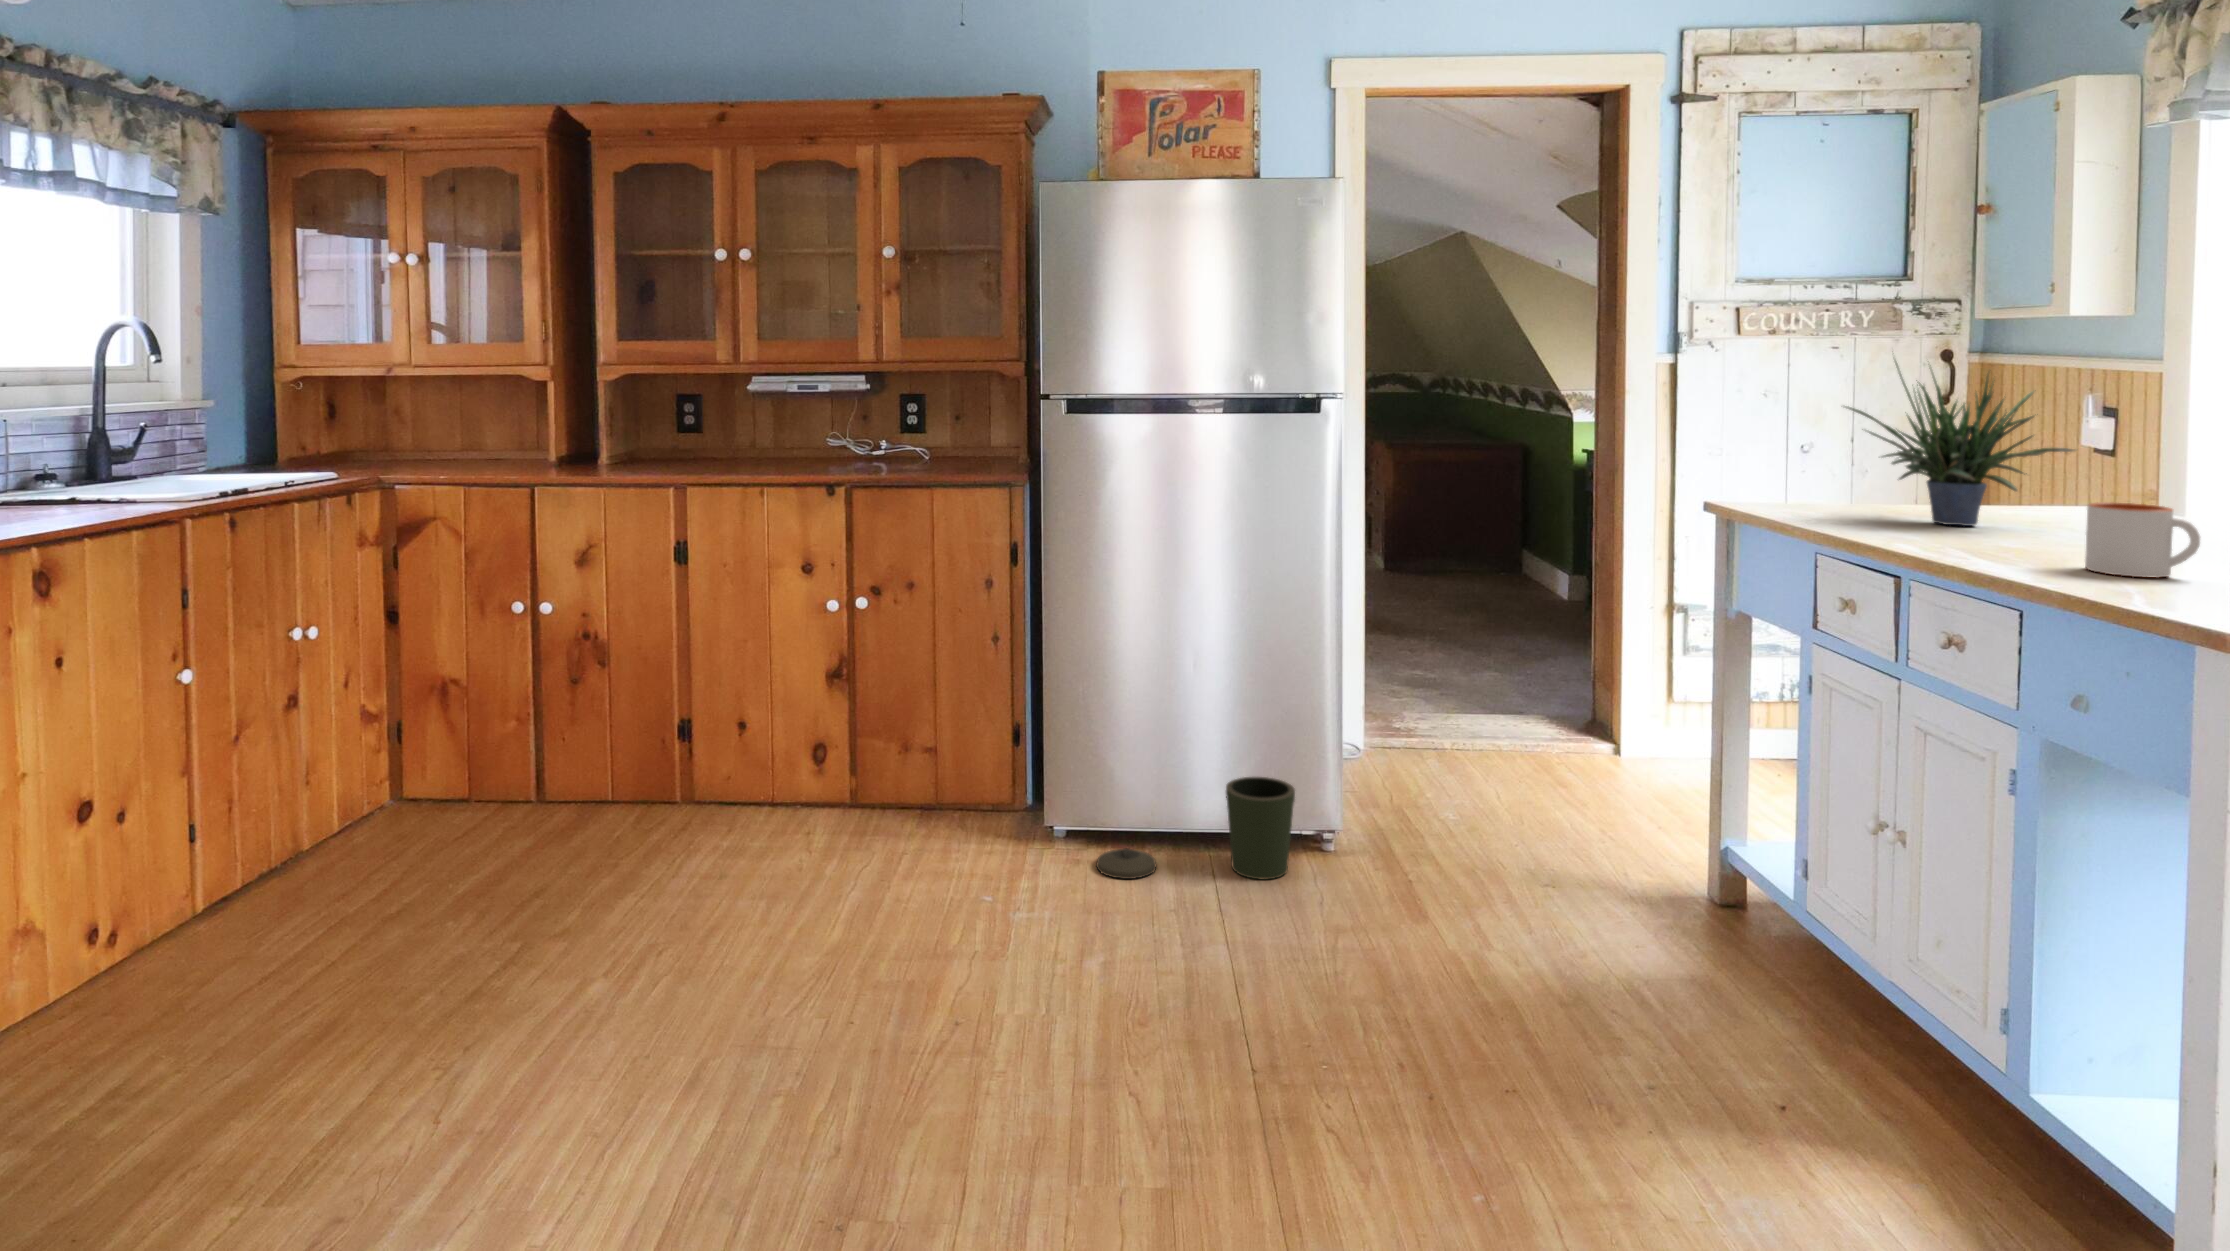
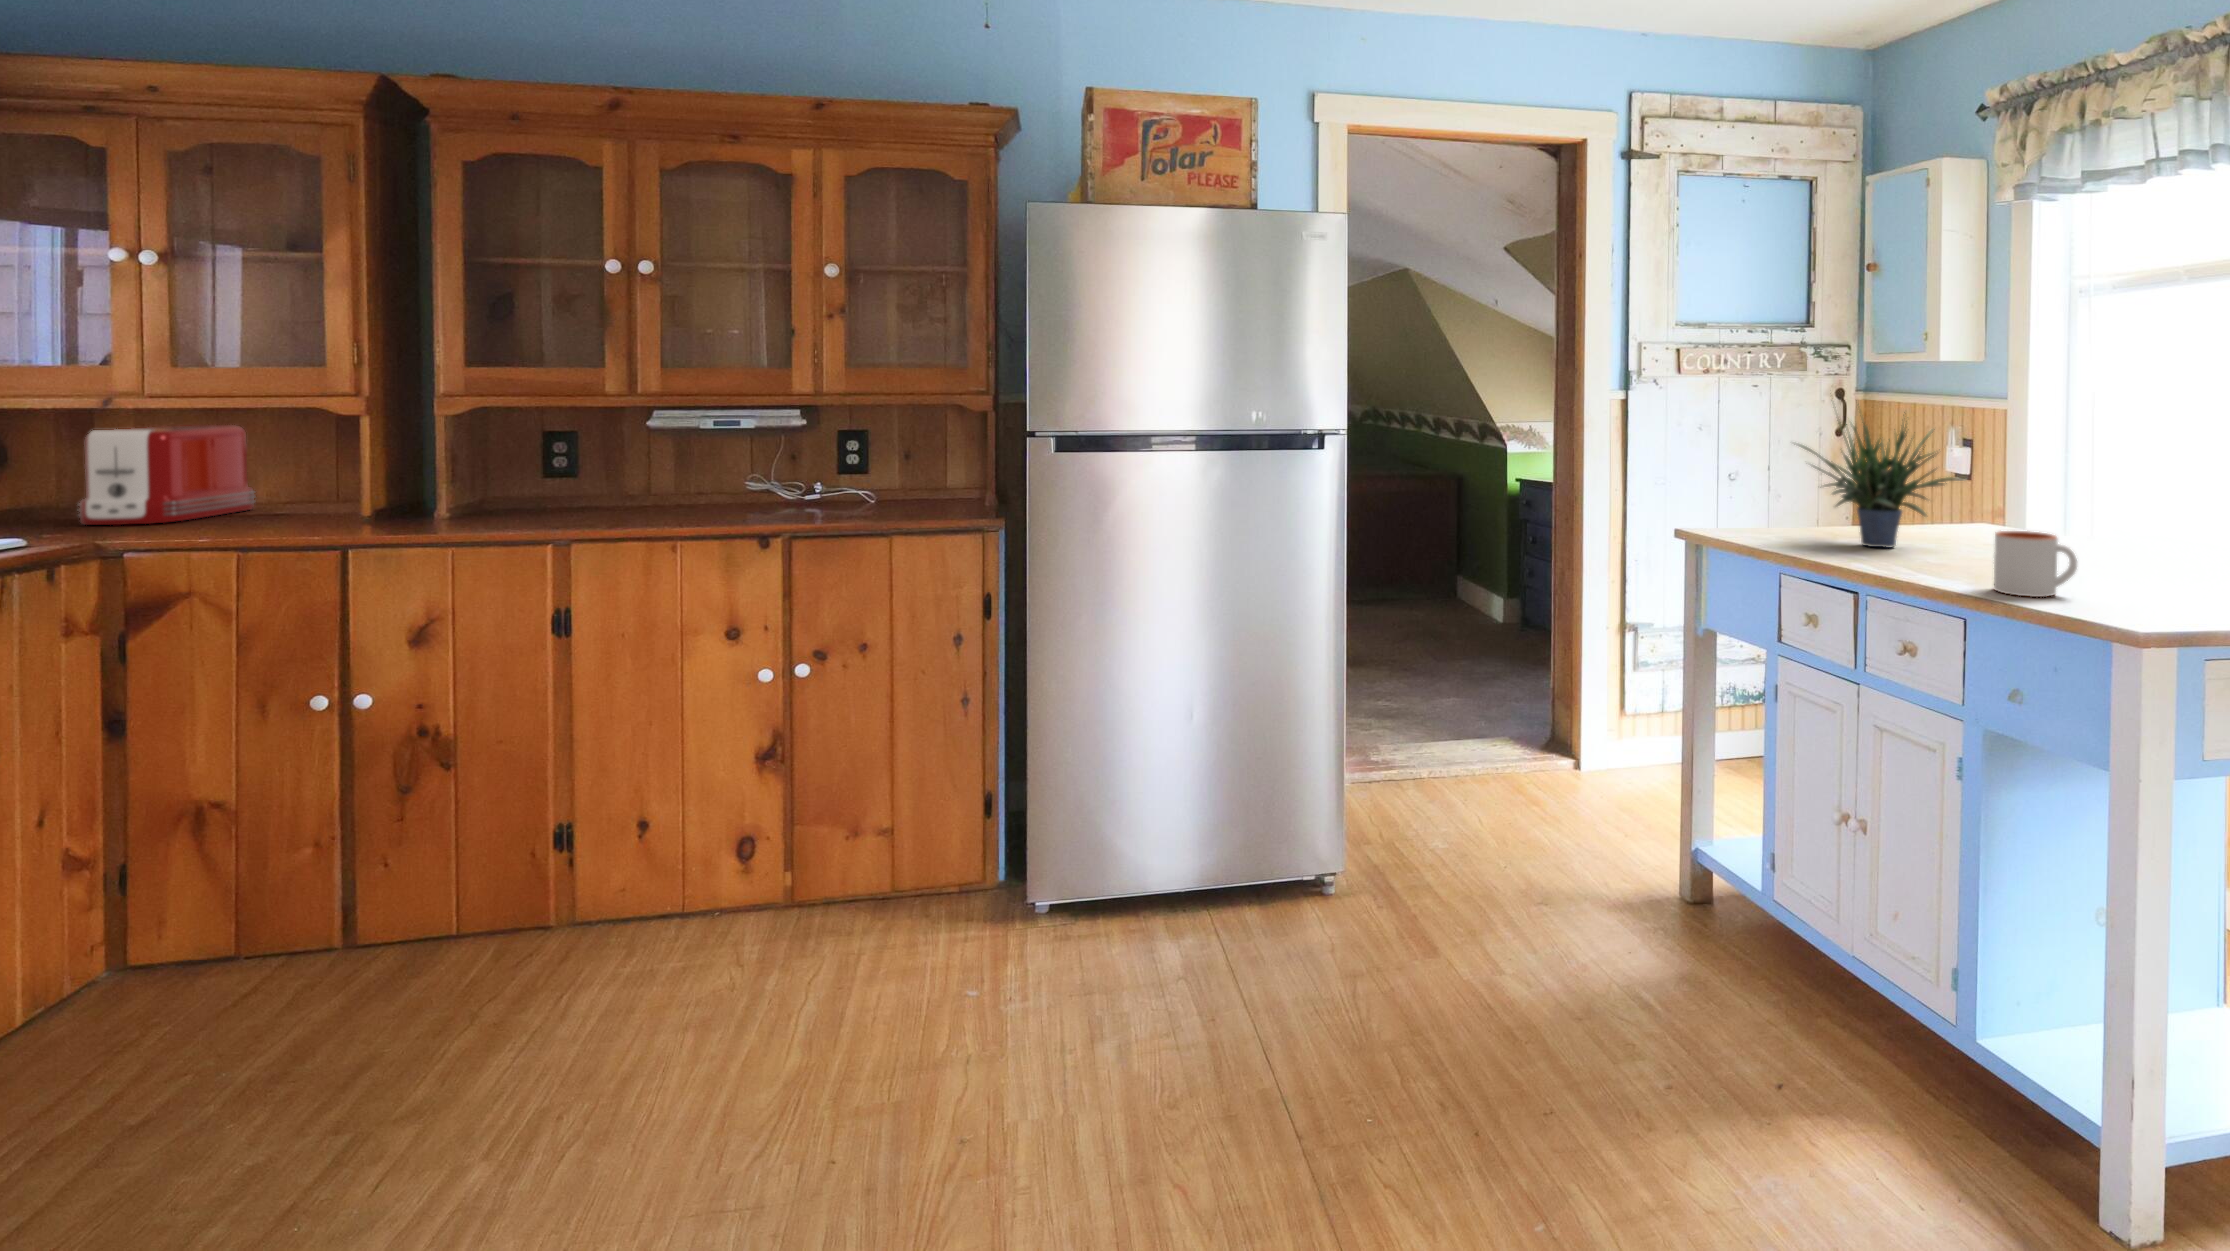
toaster: none [383,389,484,462] -> present [79,425,255,525]
trash can: present [1096,777,1295,879] -> none [1086,826,1300,957]

